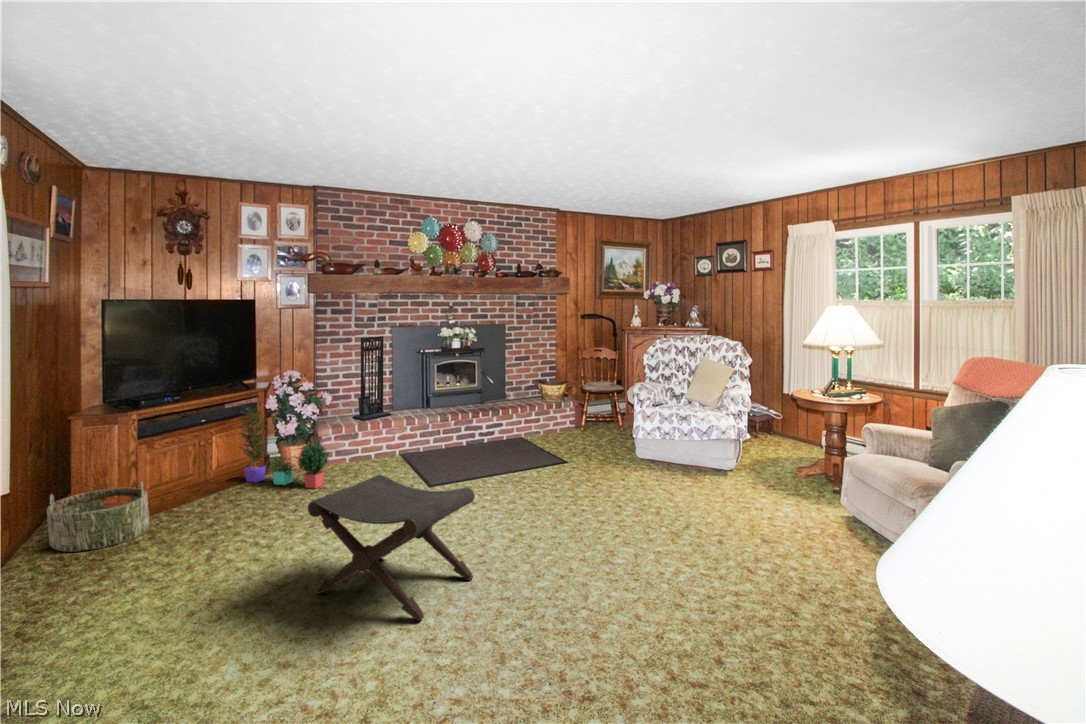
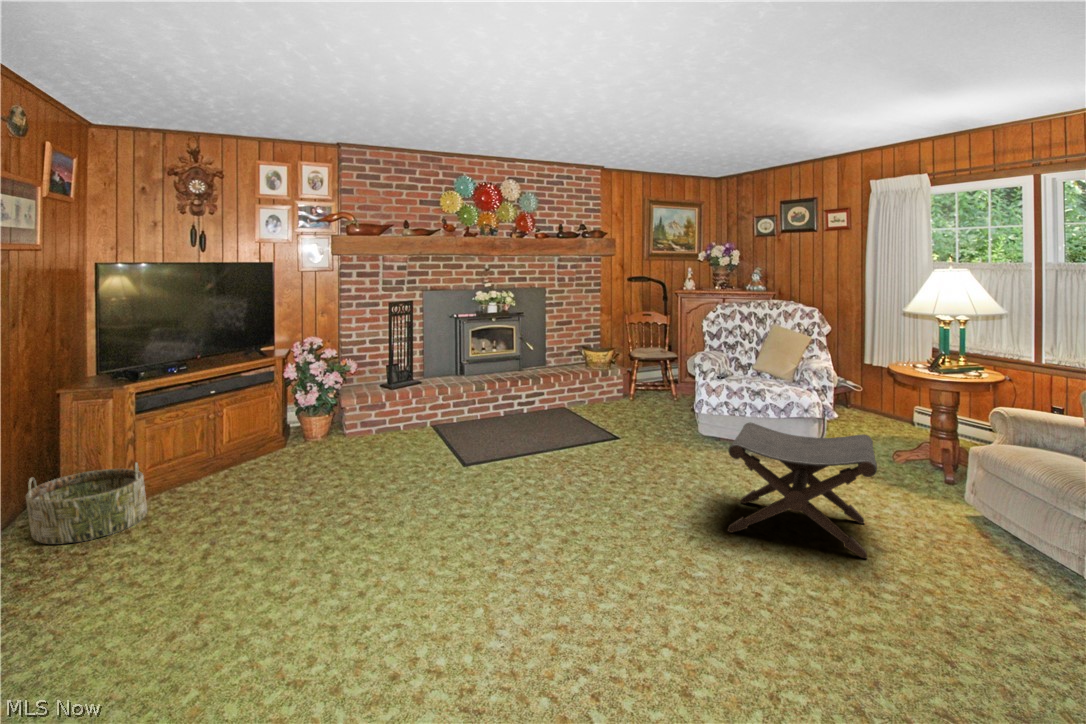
potted plant: present [239,406,329,488] -> none [252,376,353,470]
footstool: present [308,475,475,621] -> present [727,422,877,558]

